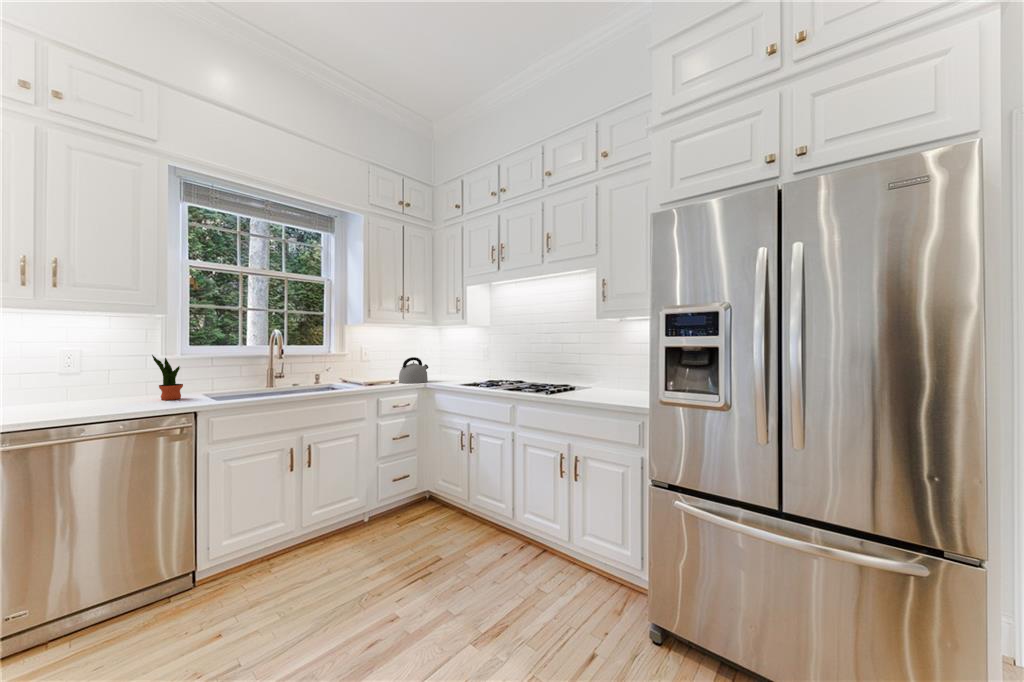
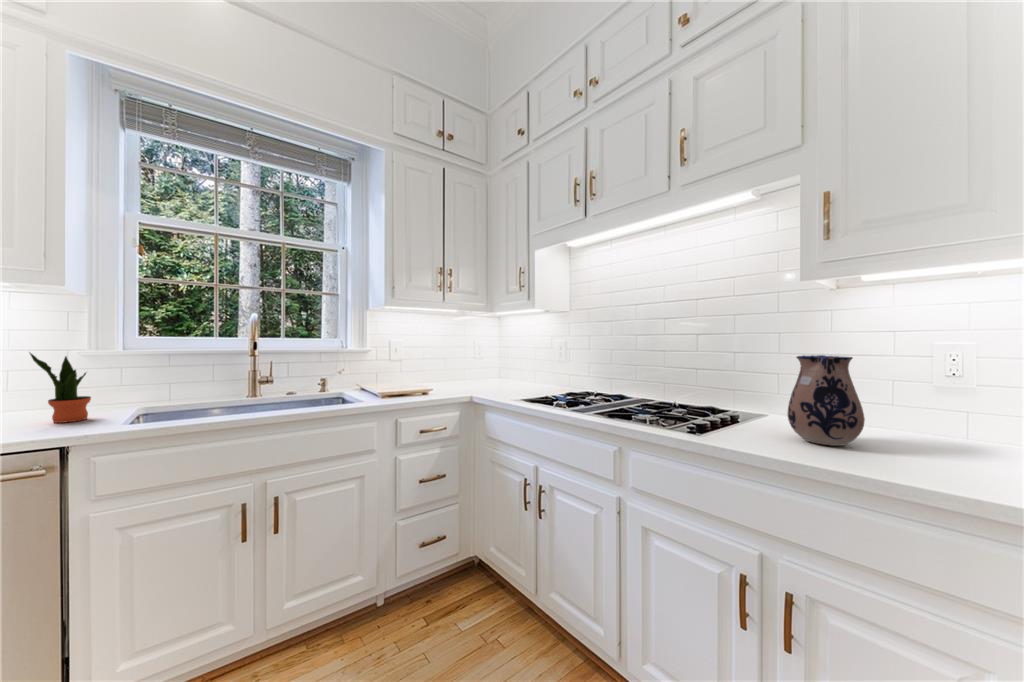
ceramic pitcher: none [595,354,625,395] -> present [788,355,865,446]
kettle: present [399,357,428,383] -> none [437,356,481,394]

